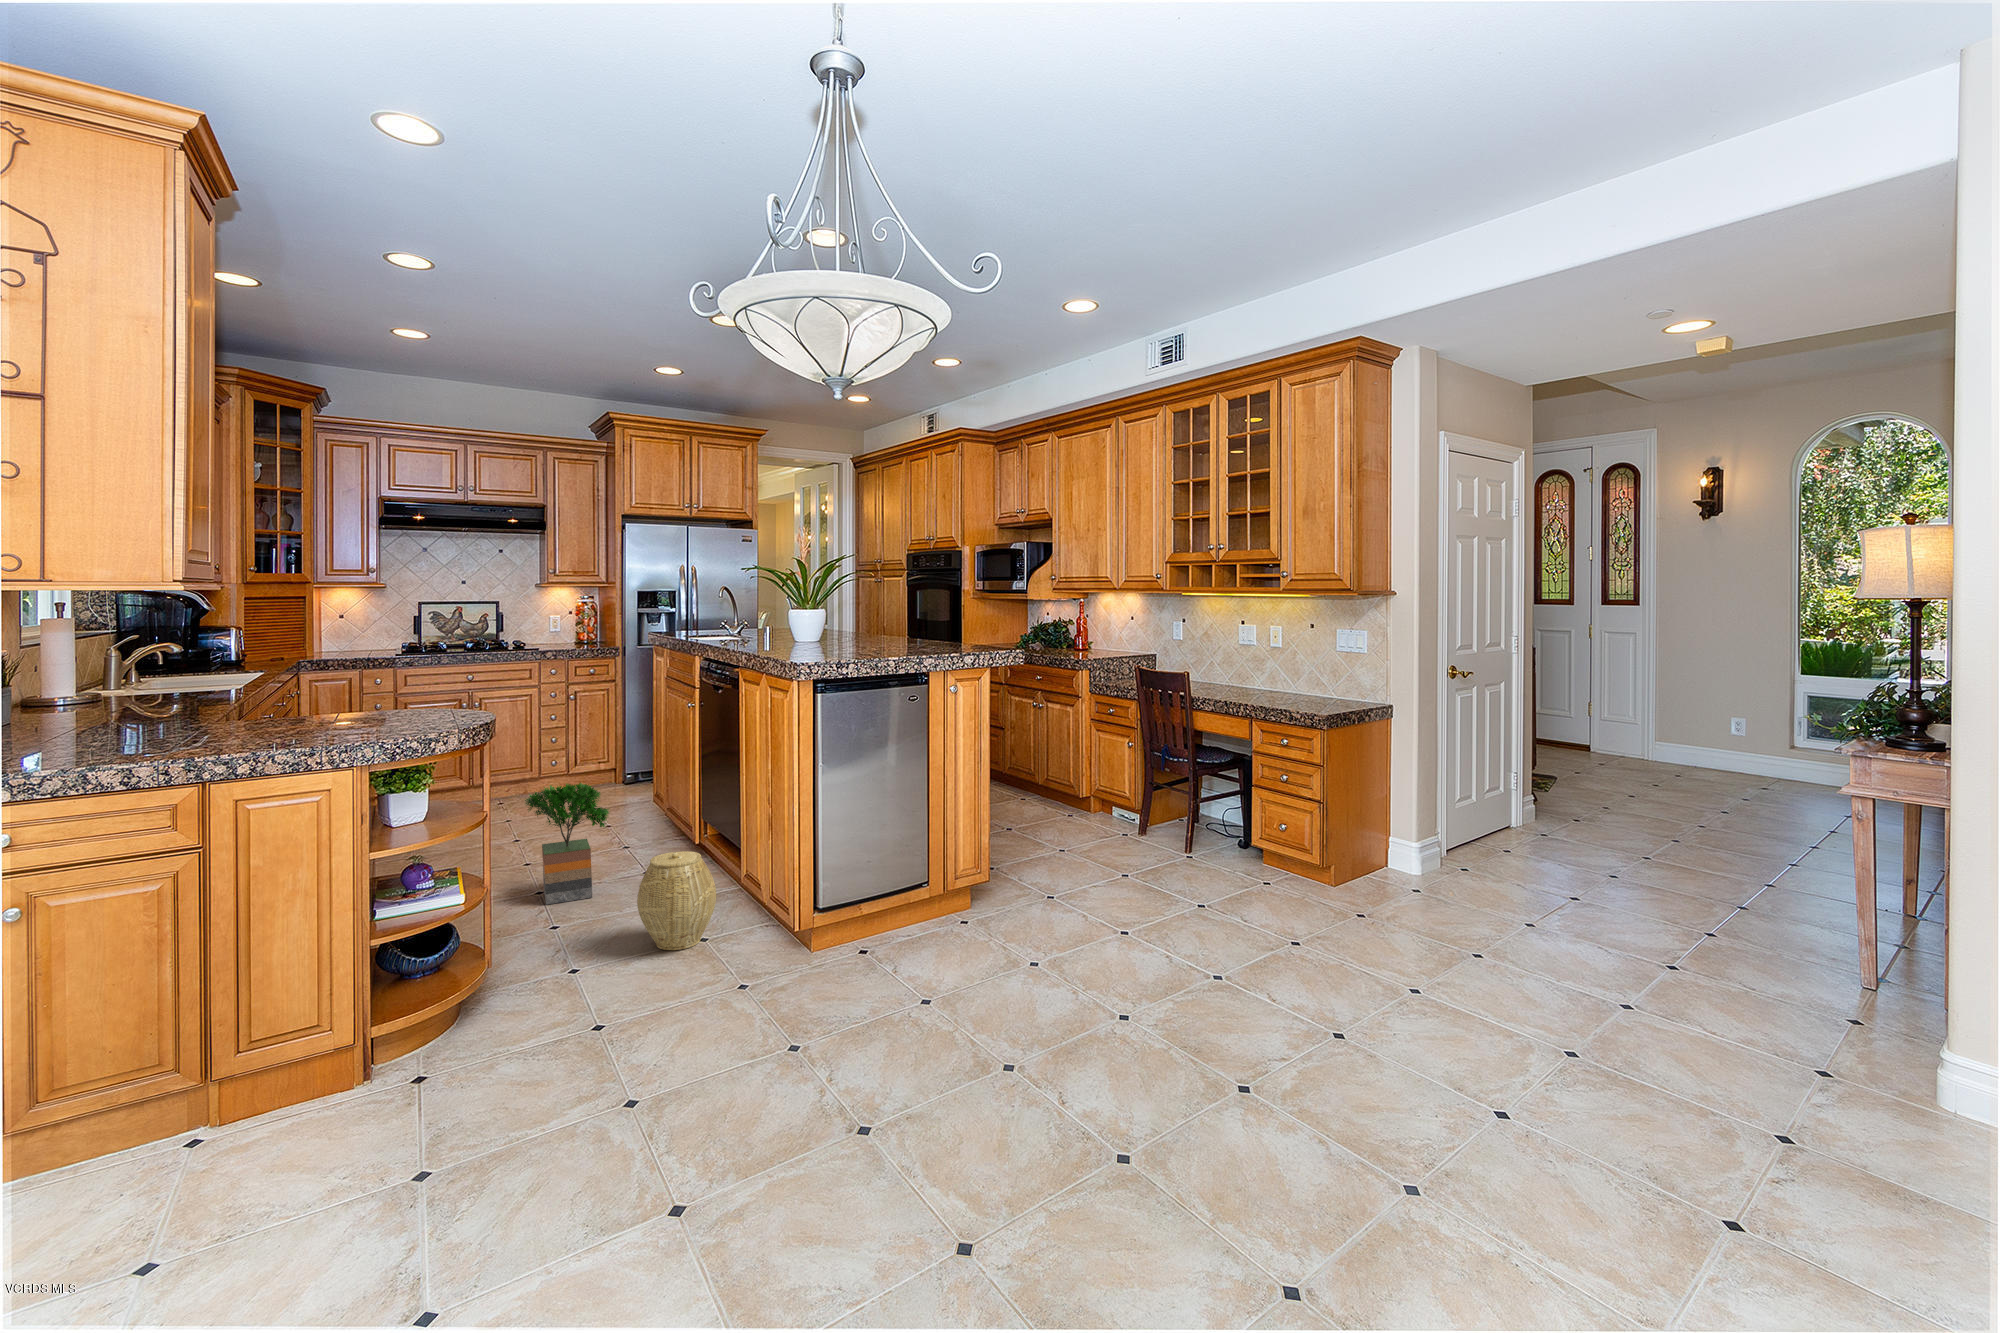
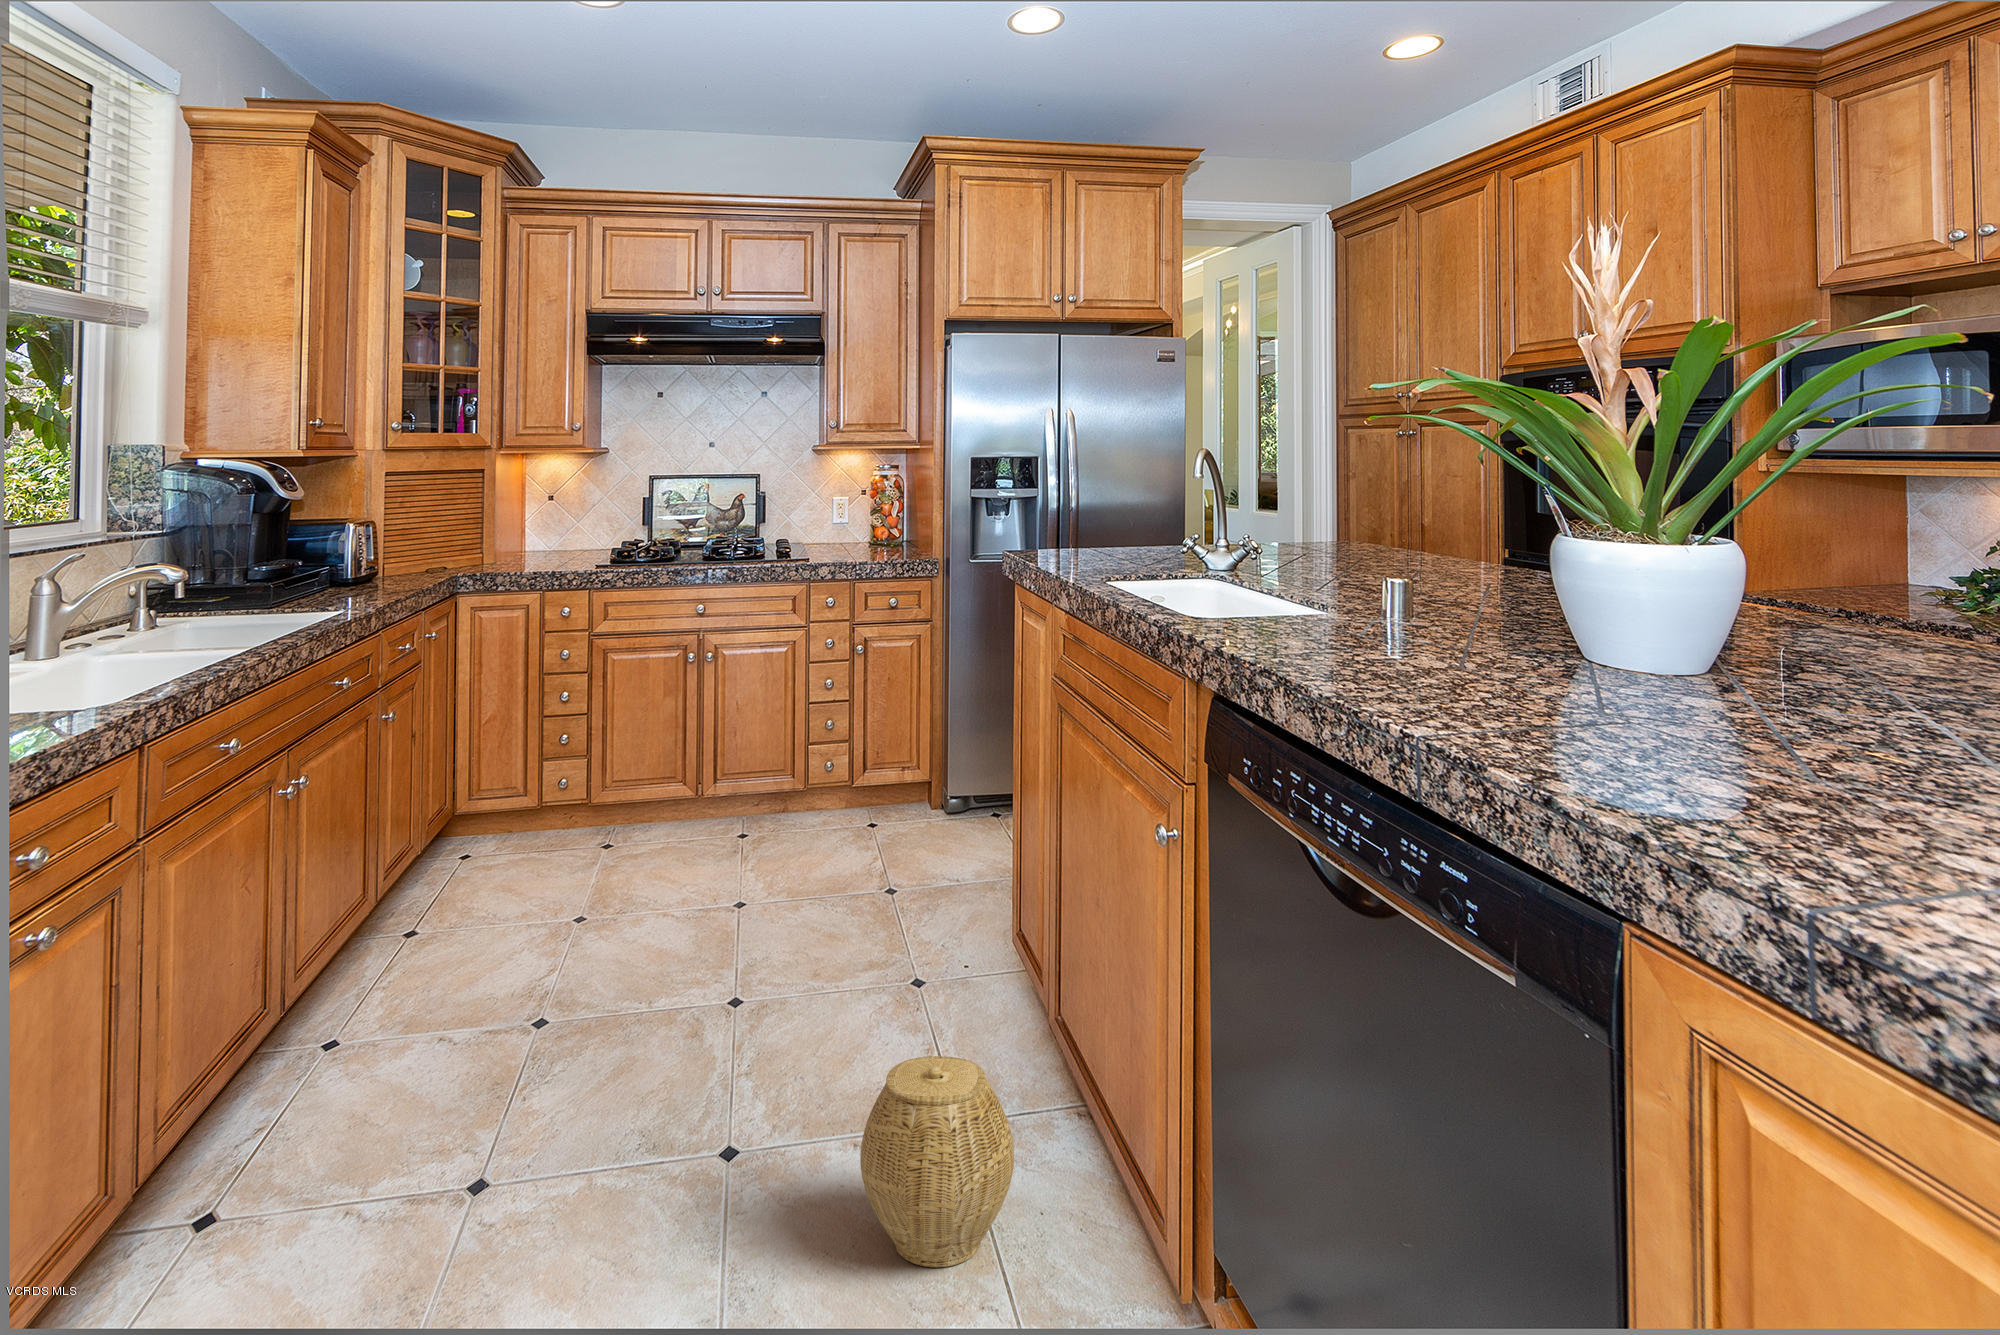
potted tree: present [525,783,609,905] -> none [707,854,855,1080]

